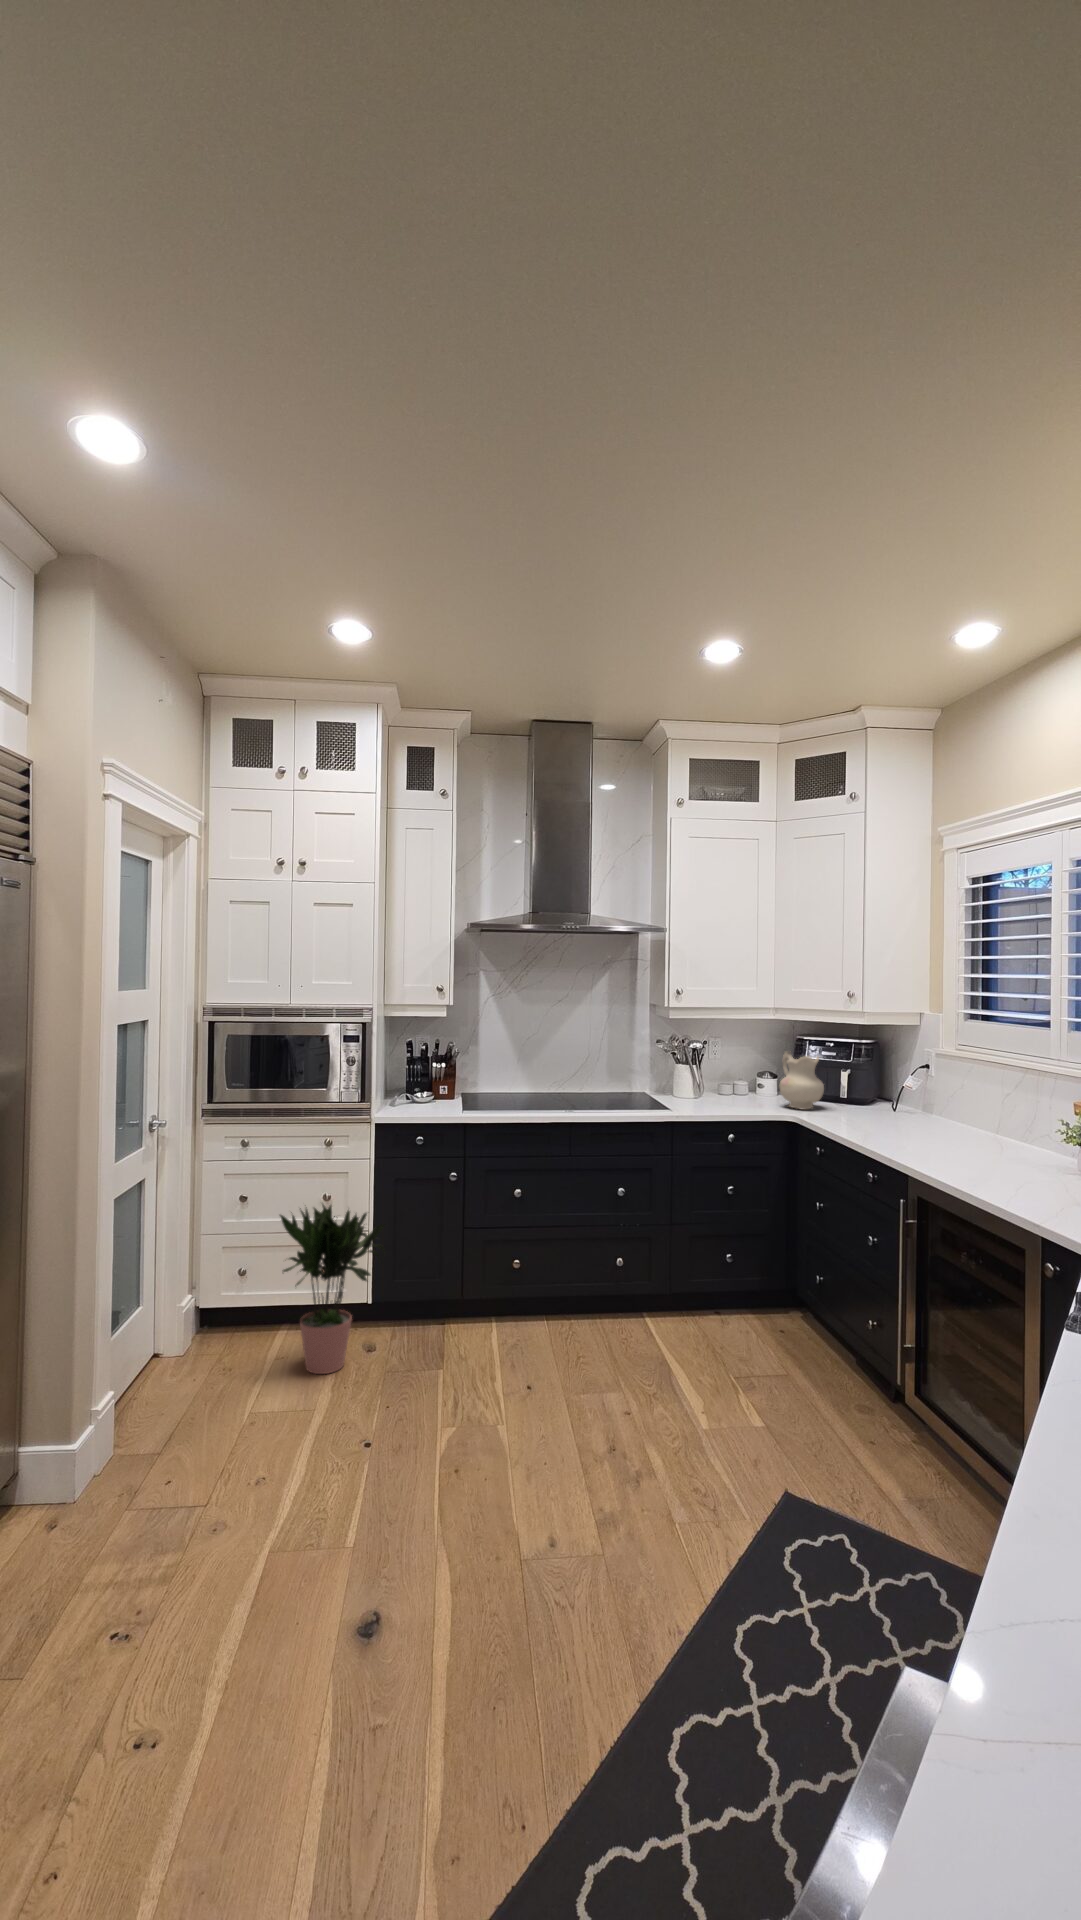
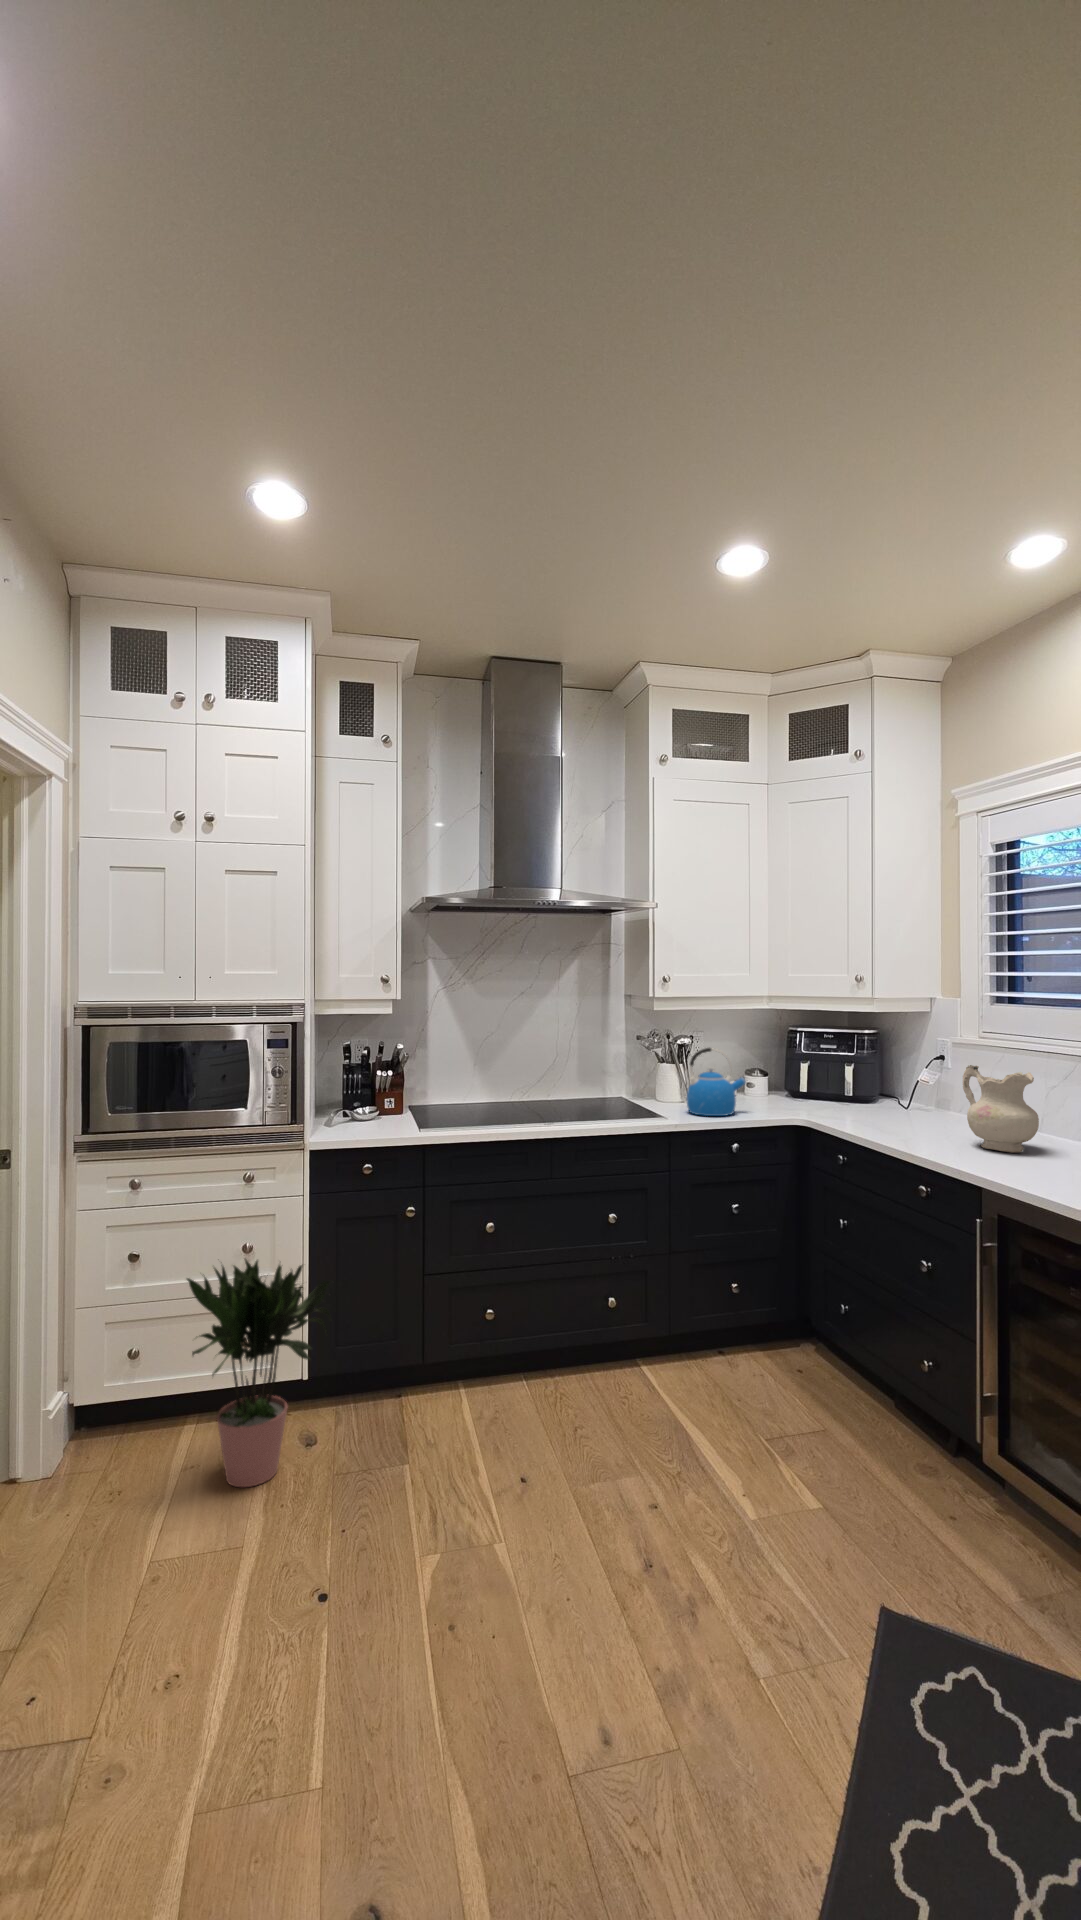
ceramic pitcher: present [780,1051,824,1110] -> present [963,1065,1039,1153]
kettle: none [694,1052,747,1111] -> present [687,1048,746,1116]

